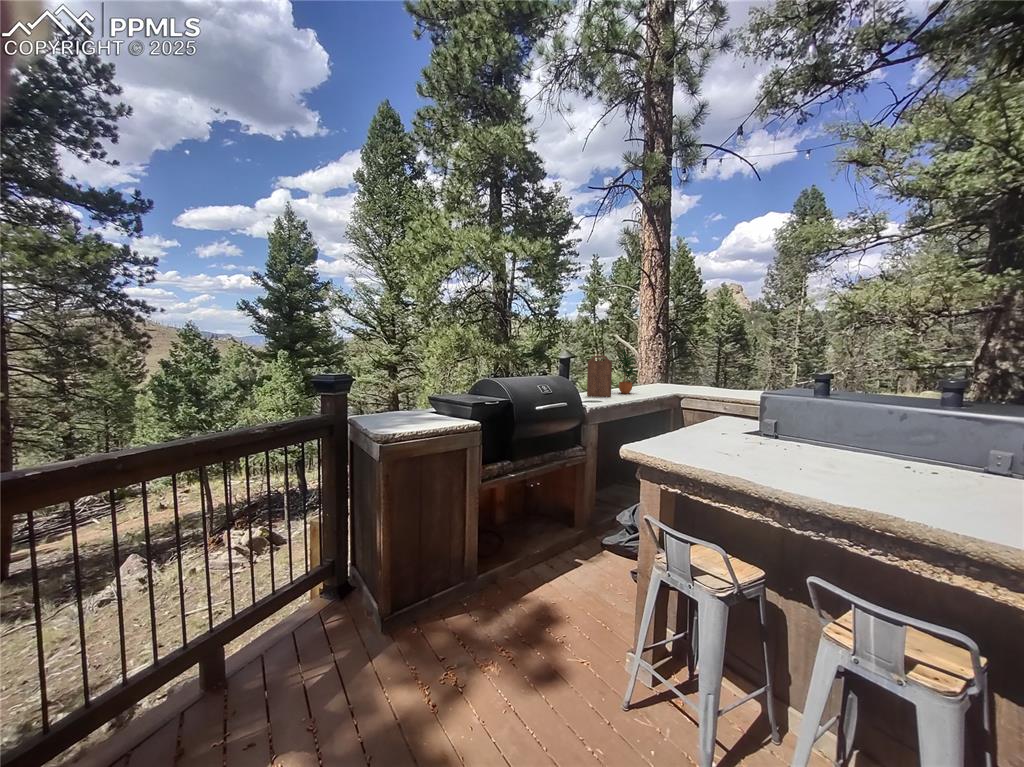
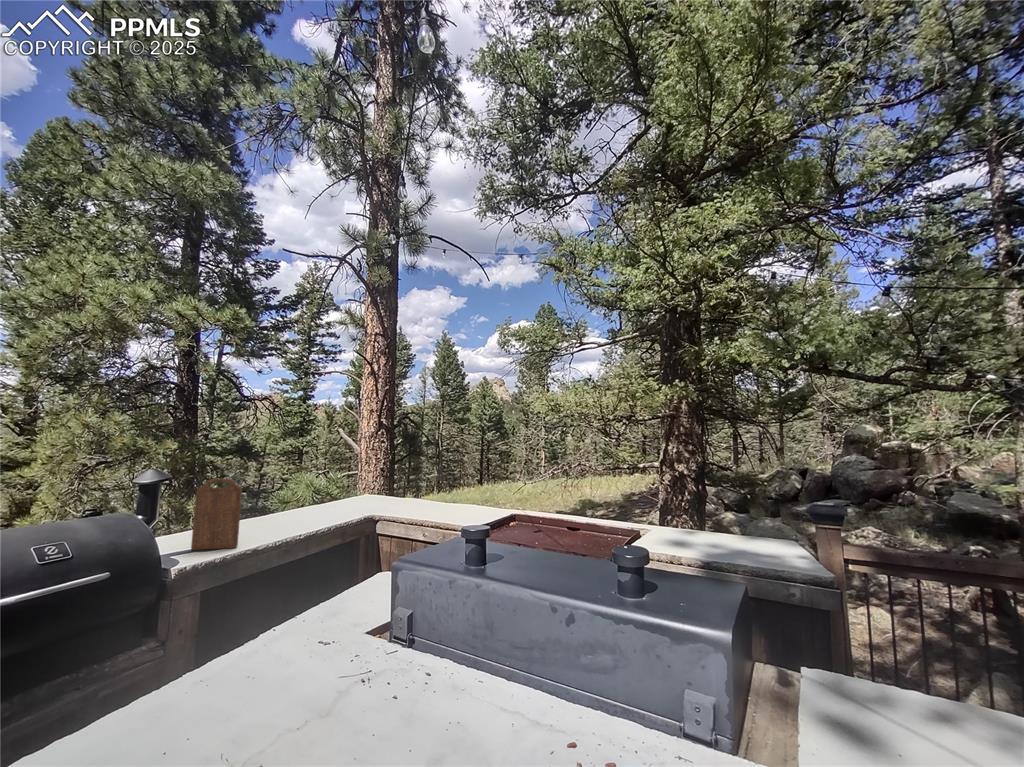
potted plant: present [618,349,637,394] -> none [259,463,299,535]

